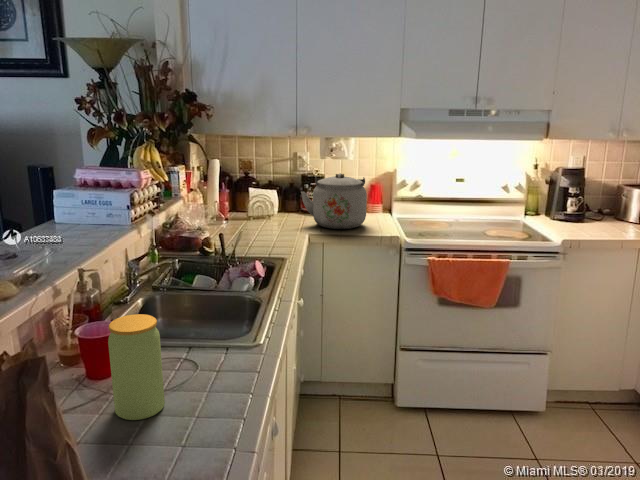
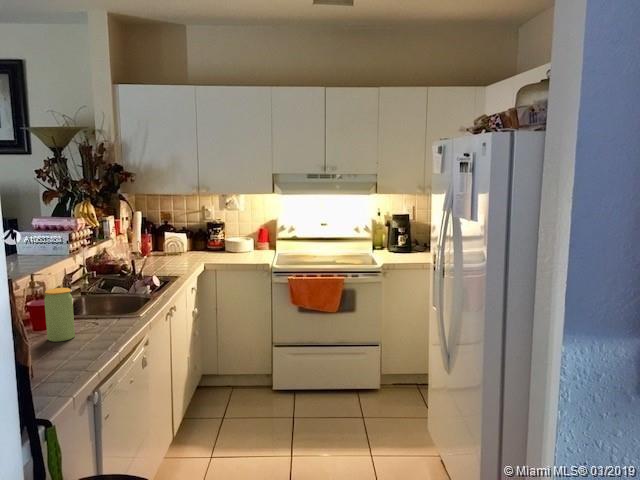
kettle: present [301,173,367,229] -> none [201,220,250,260]

